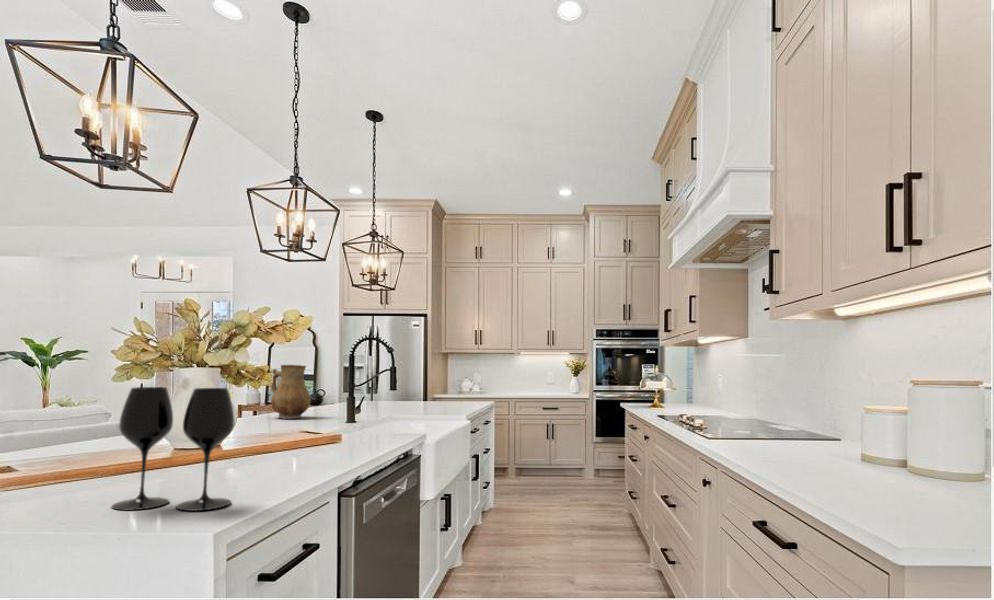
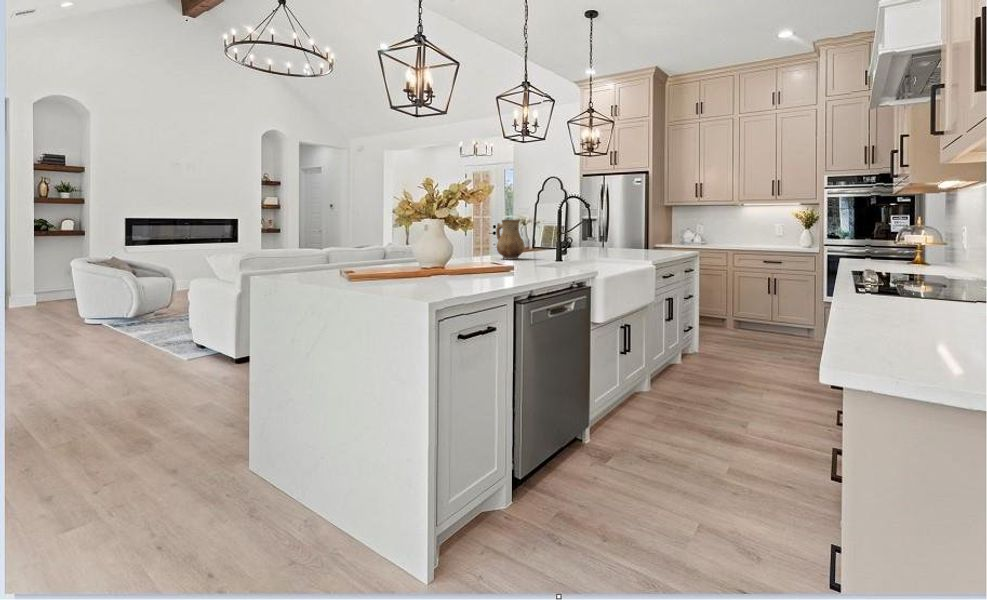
wine glass: present [112,387,234,511] -> none [382,231,440,297]

